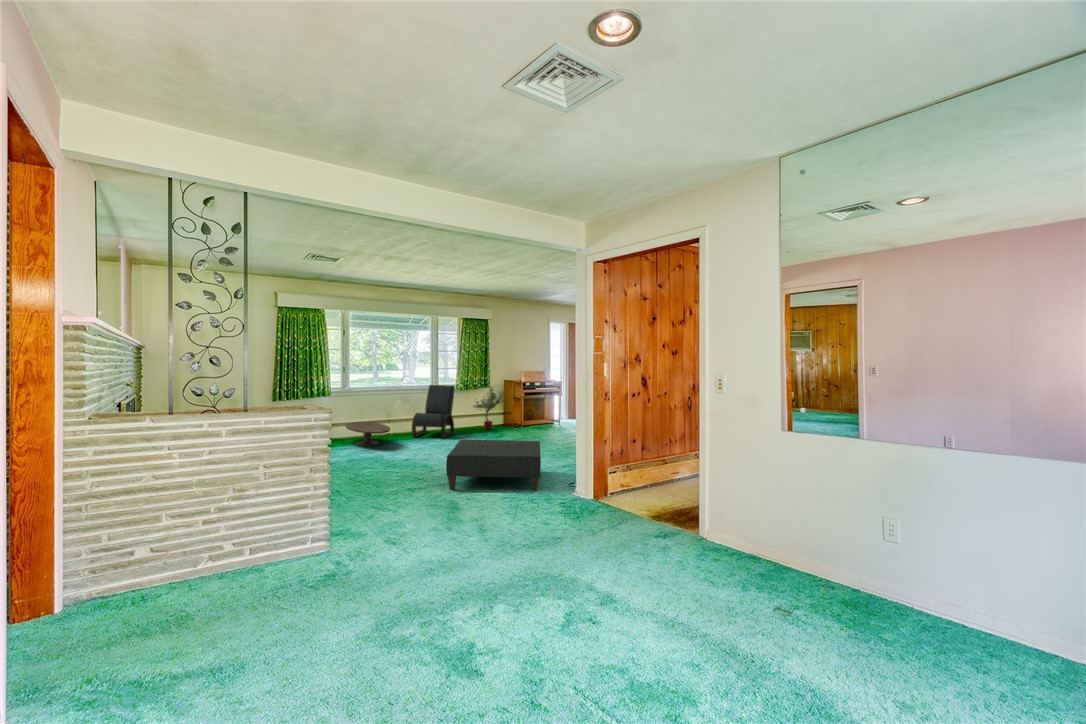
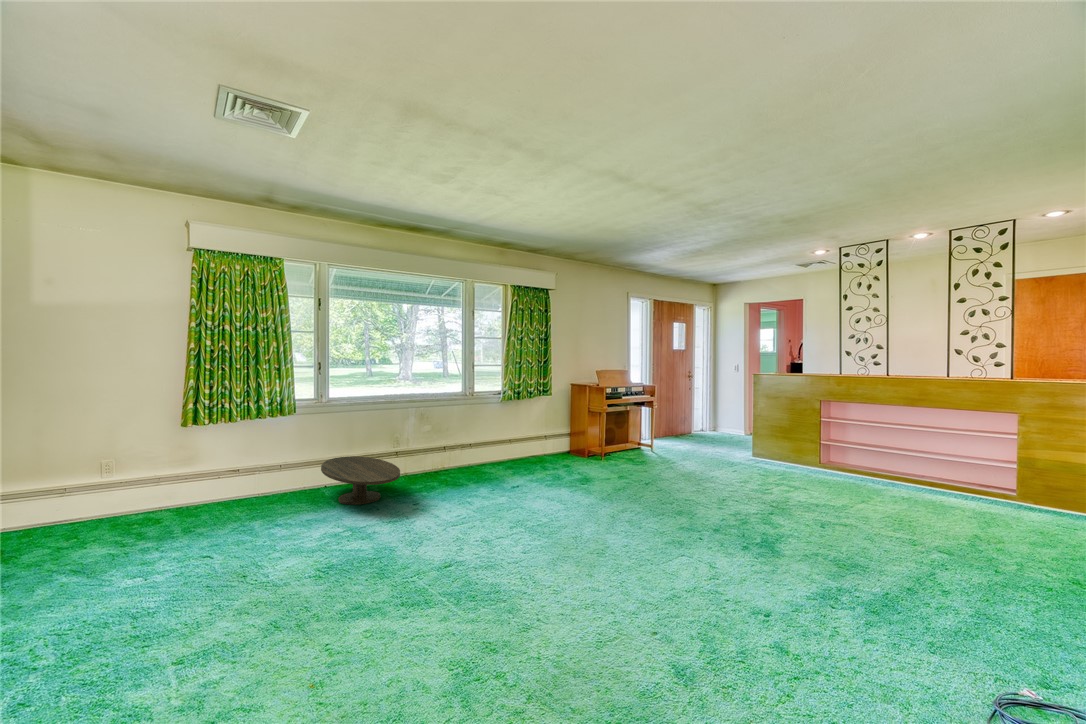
lounge chair: present [412,385,455,439] -> none [436,392,504,482]
potted tree: present [473,387,505,430] -> none [527,393,575,461]
ottoman: present [446,440,541,491] -> none [557,512,849,696]

